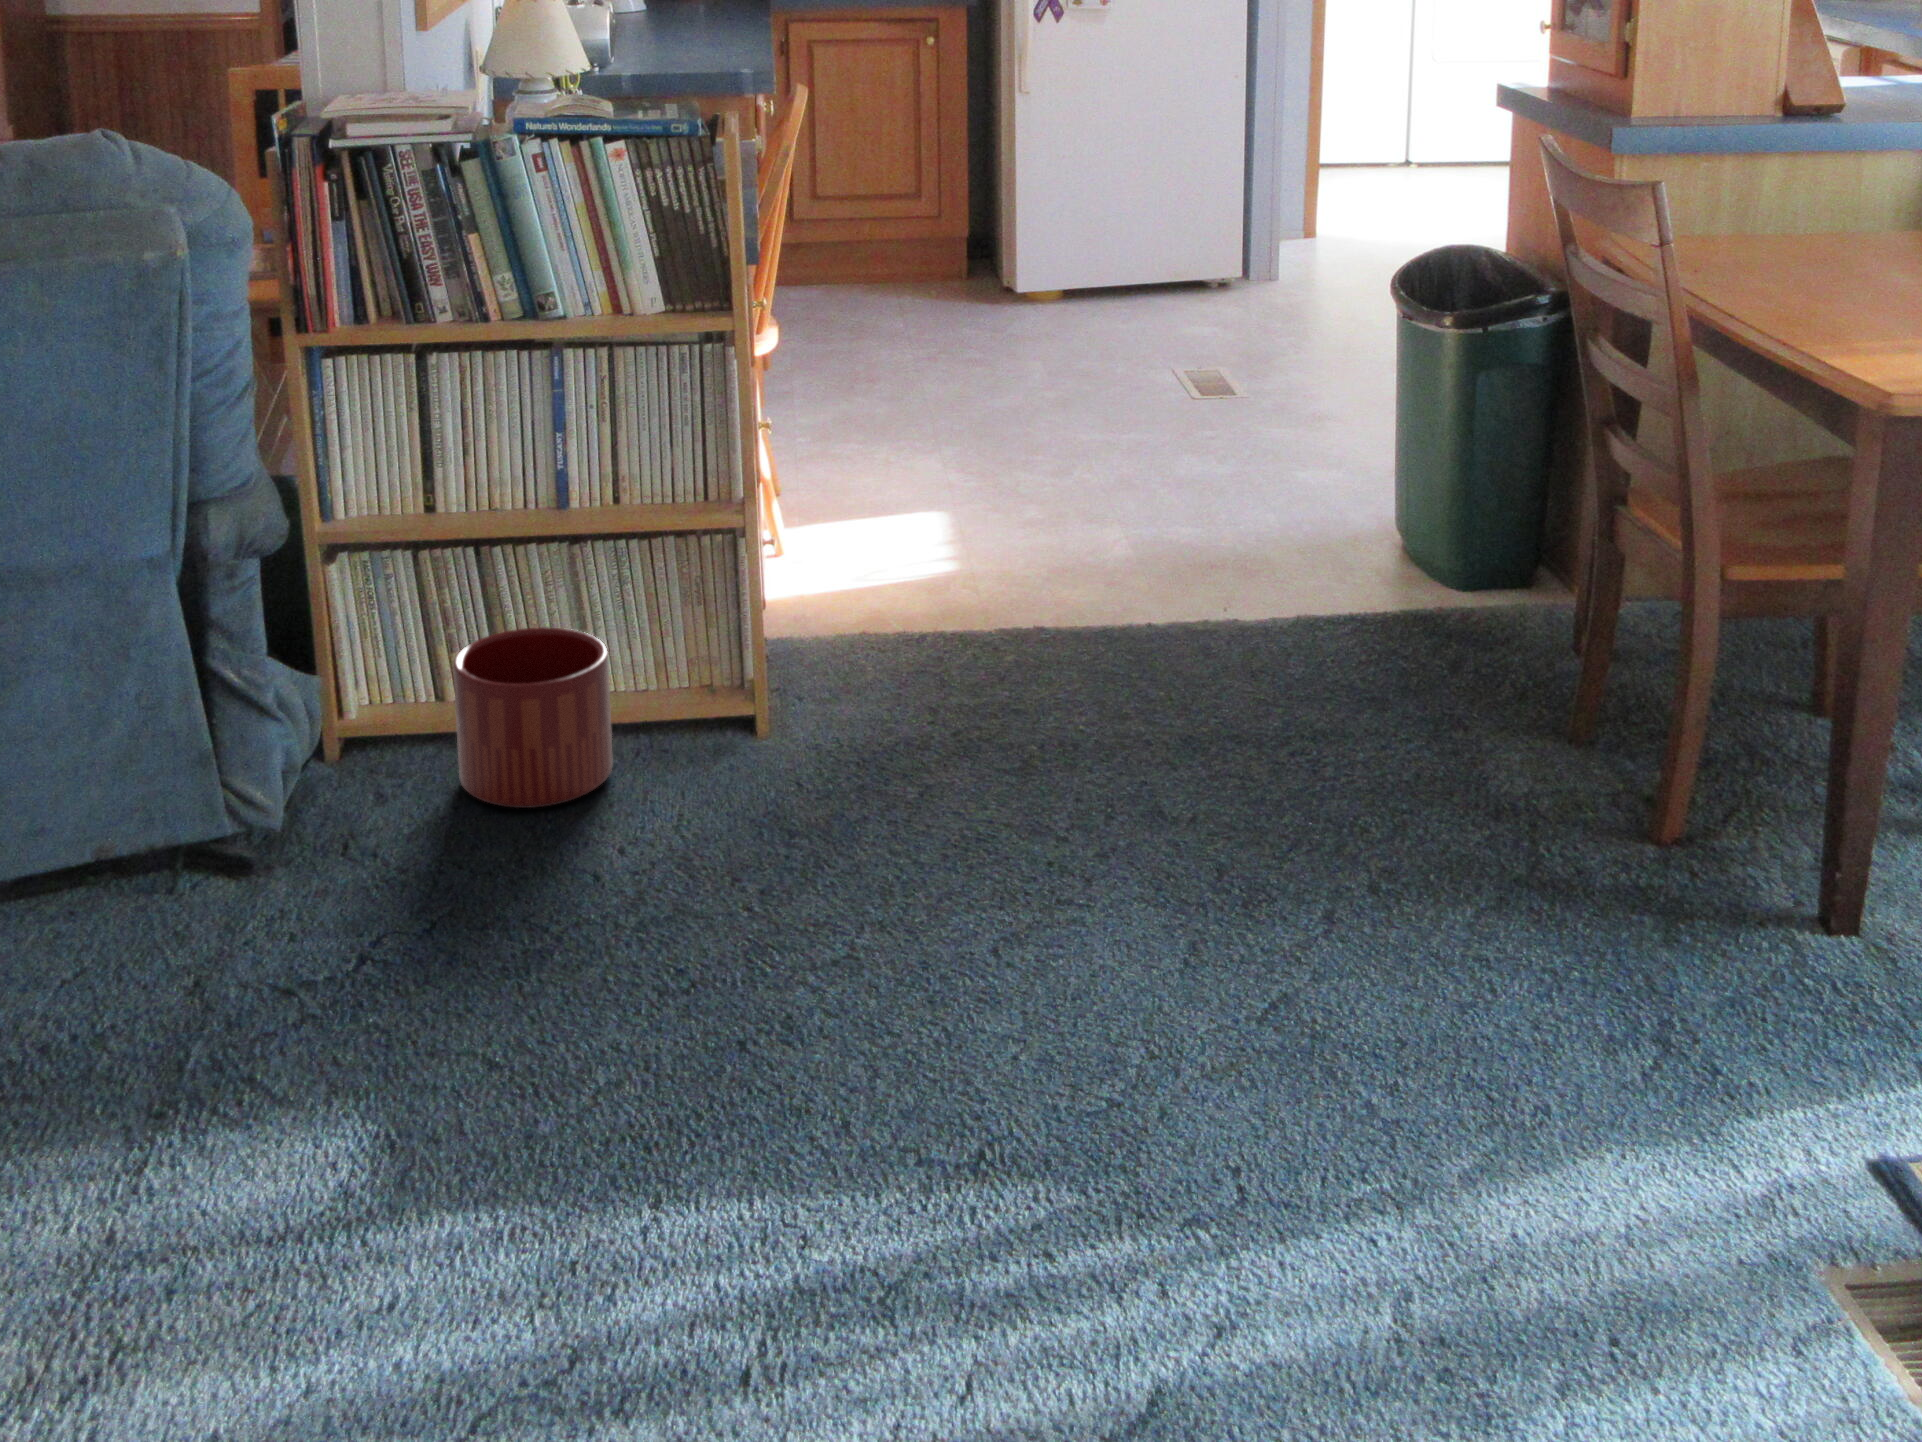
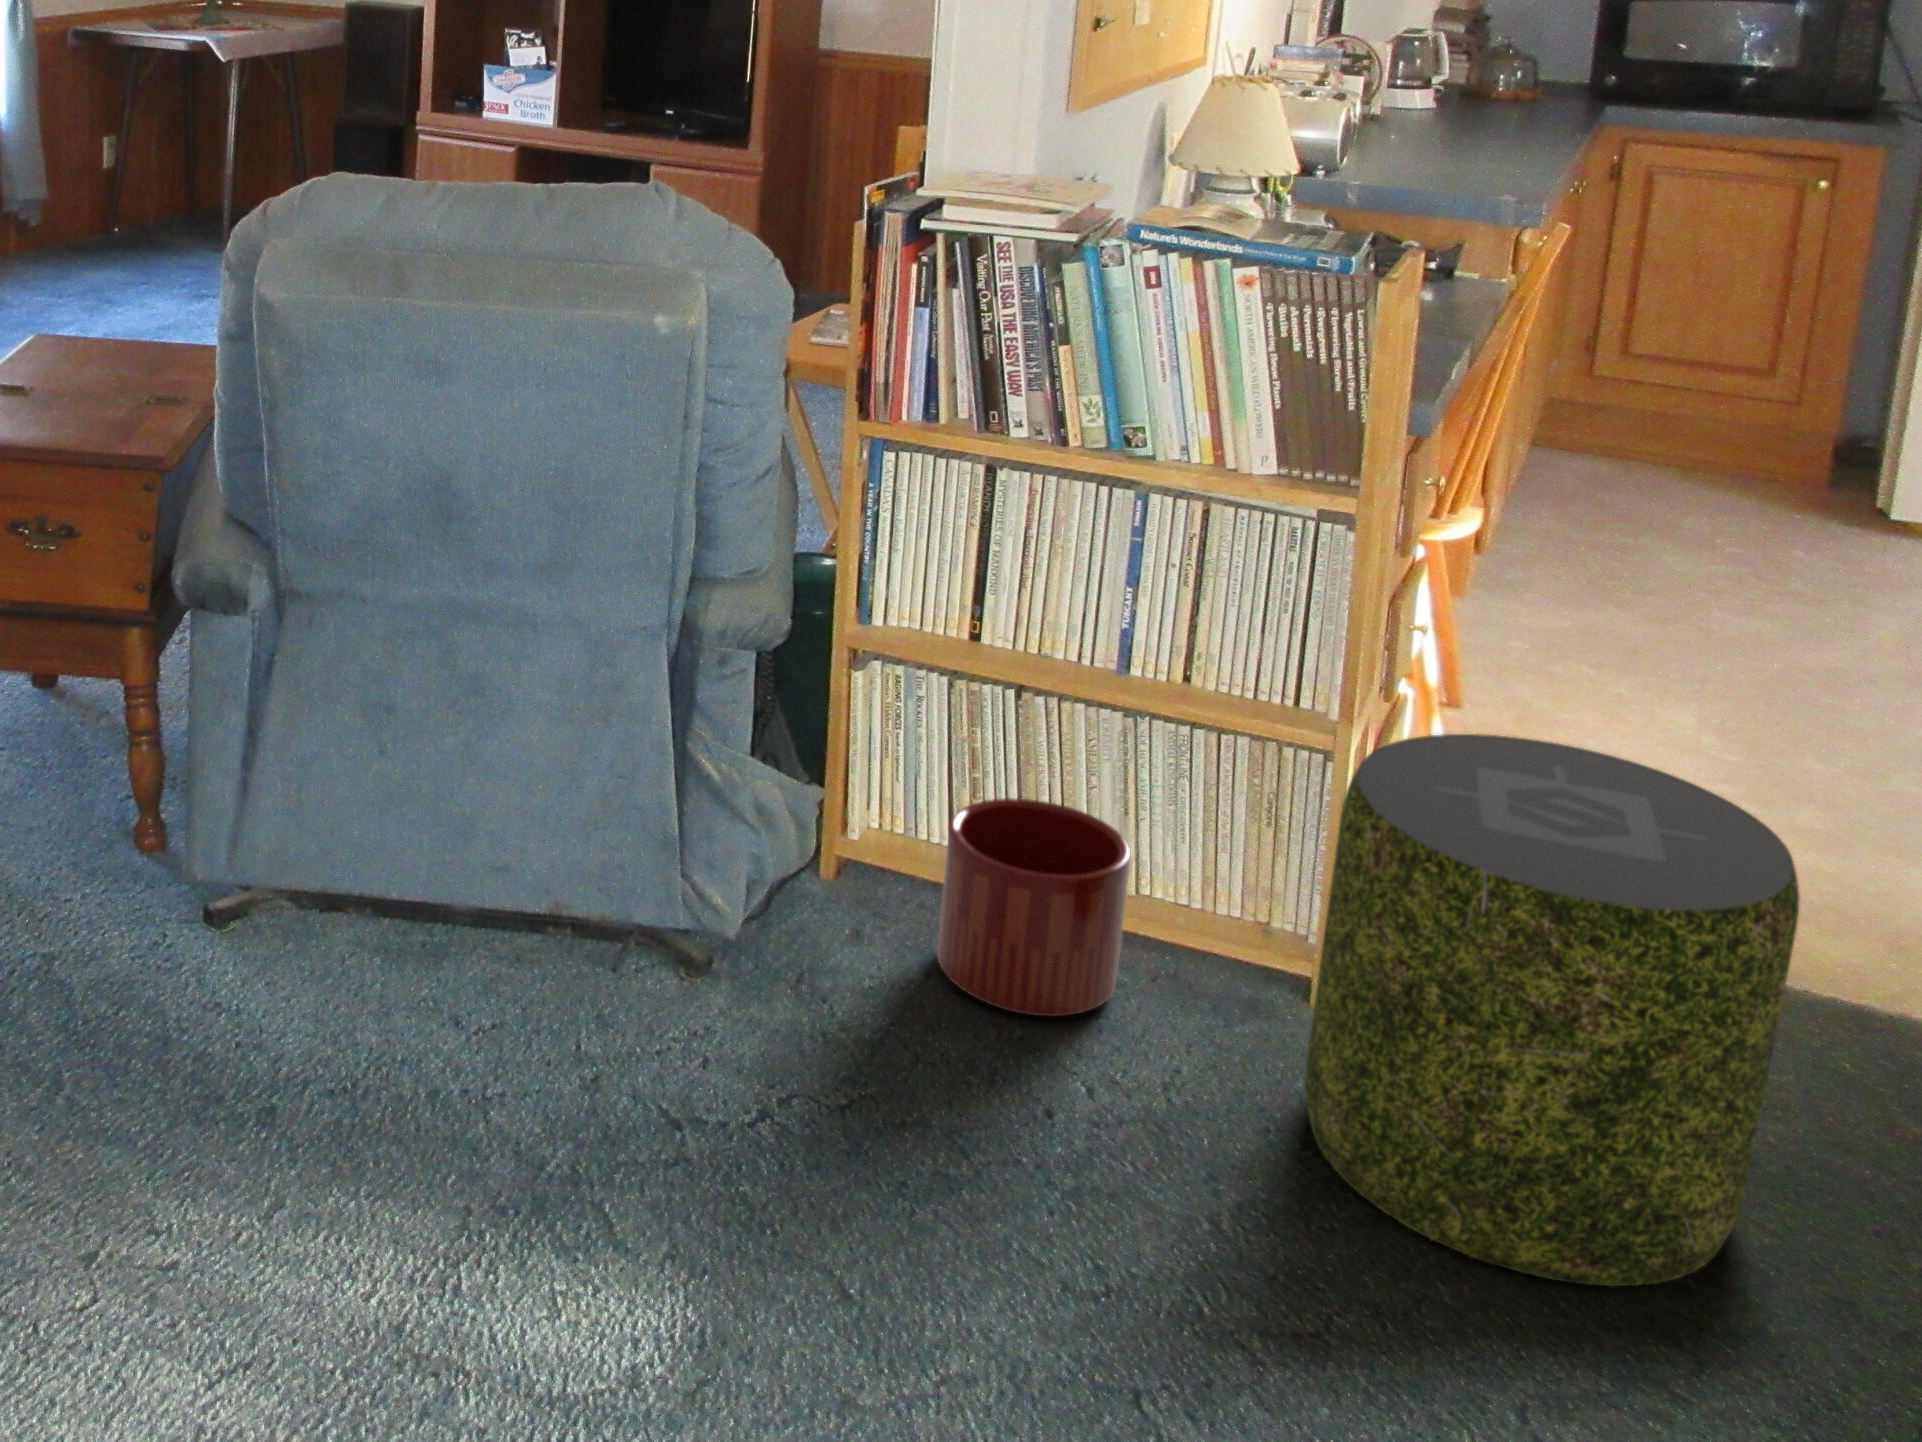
pouf: none [772,472,1076,857] -> present [1305,734,1800,1286]

